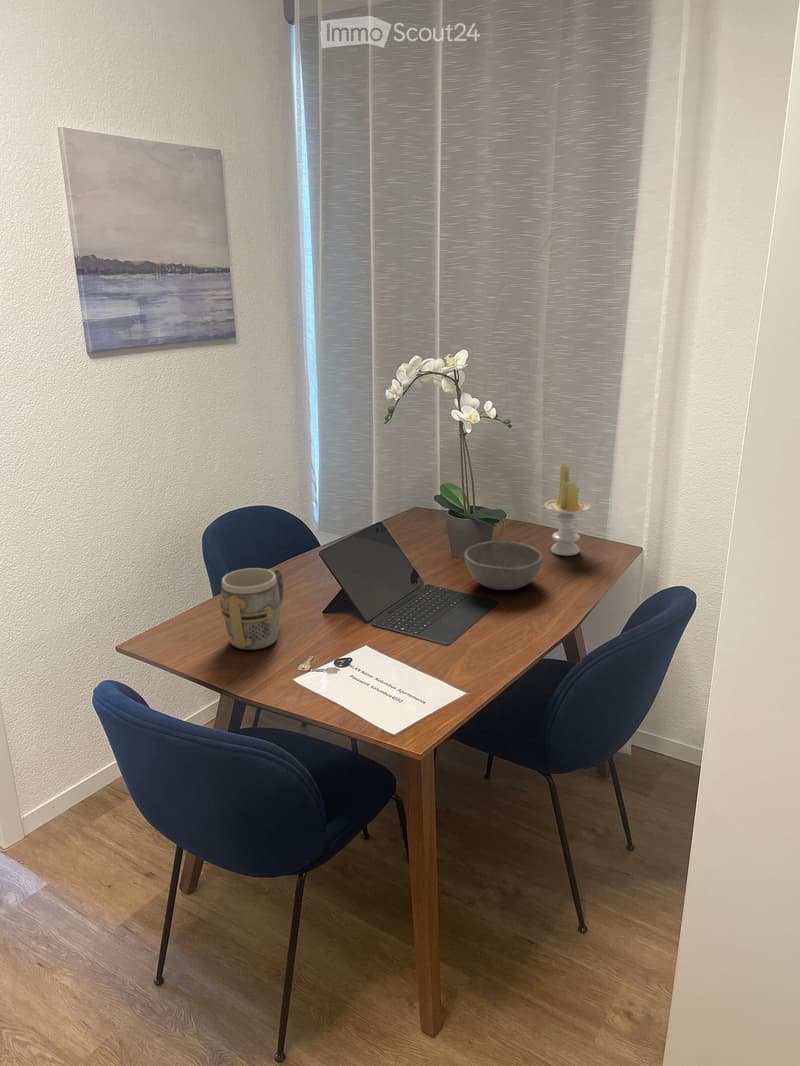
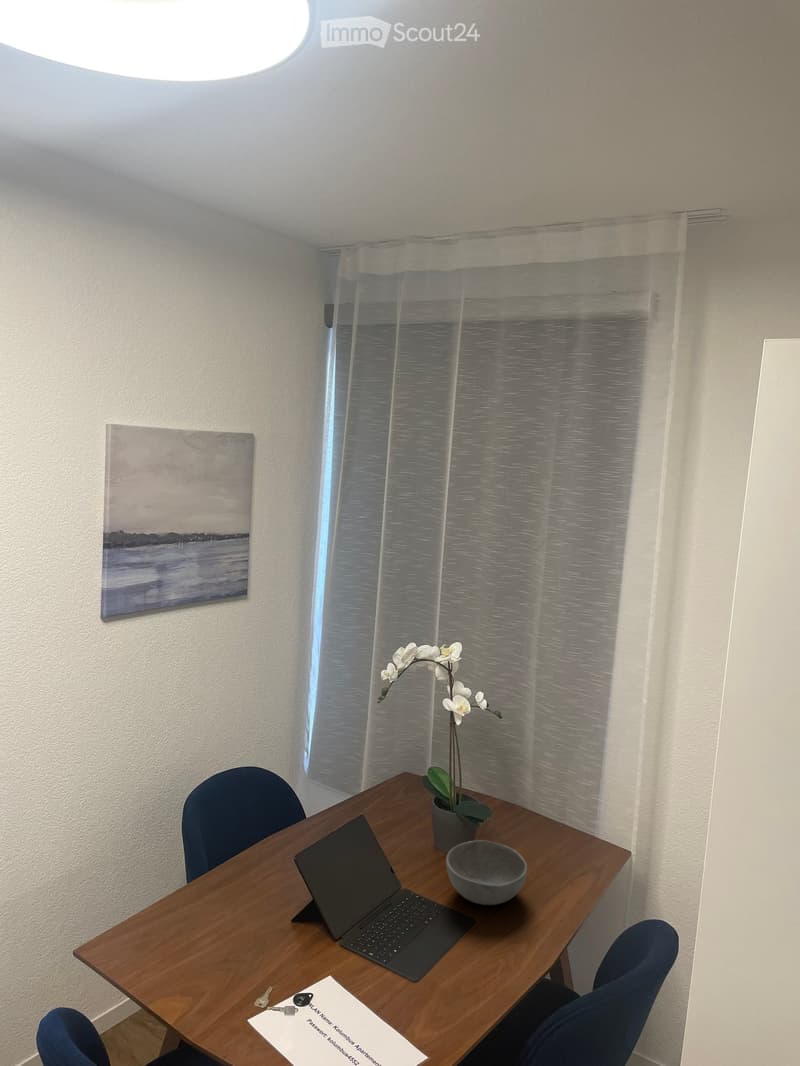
candle: present [544,463,591,556] -> none [534,757,582,856]
mug: present [220,568,283,650] -> none [181,873,252,974]

